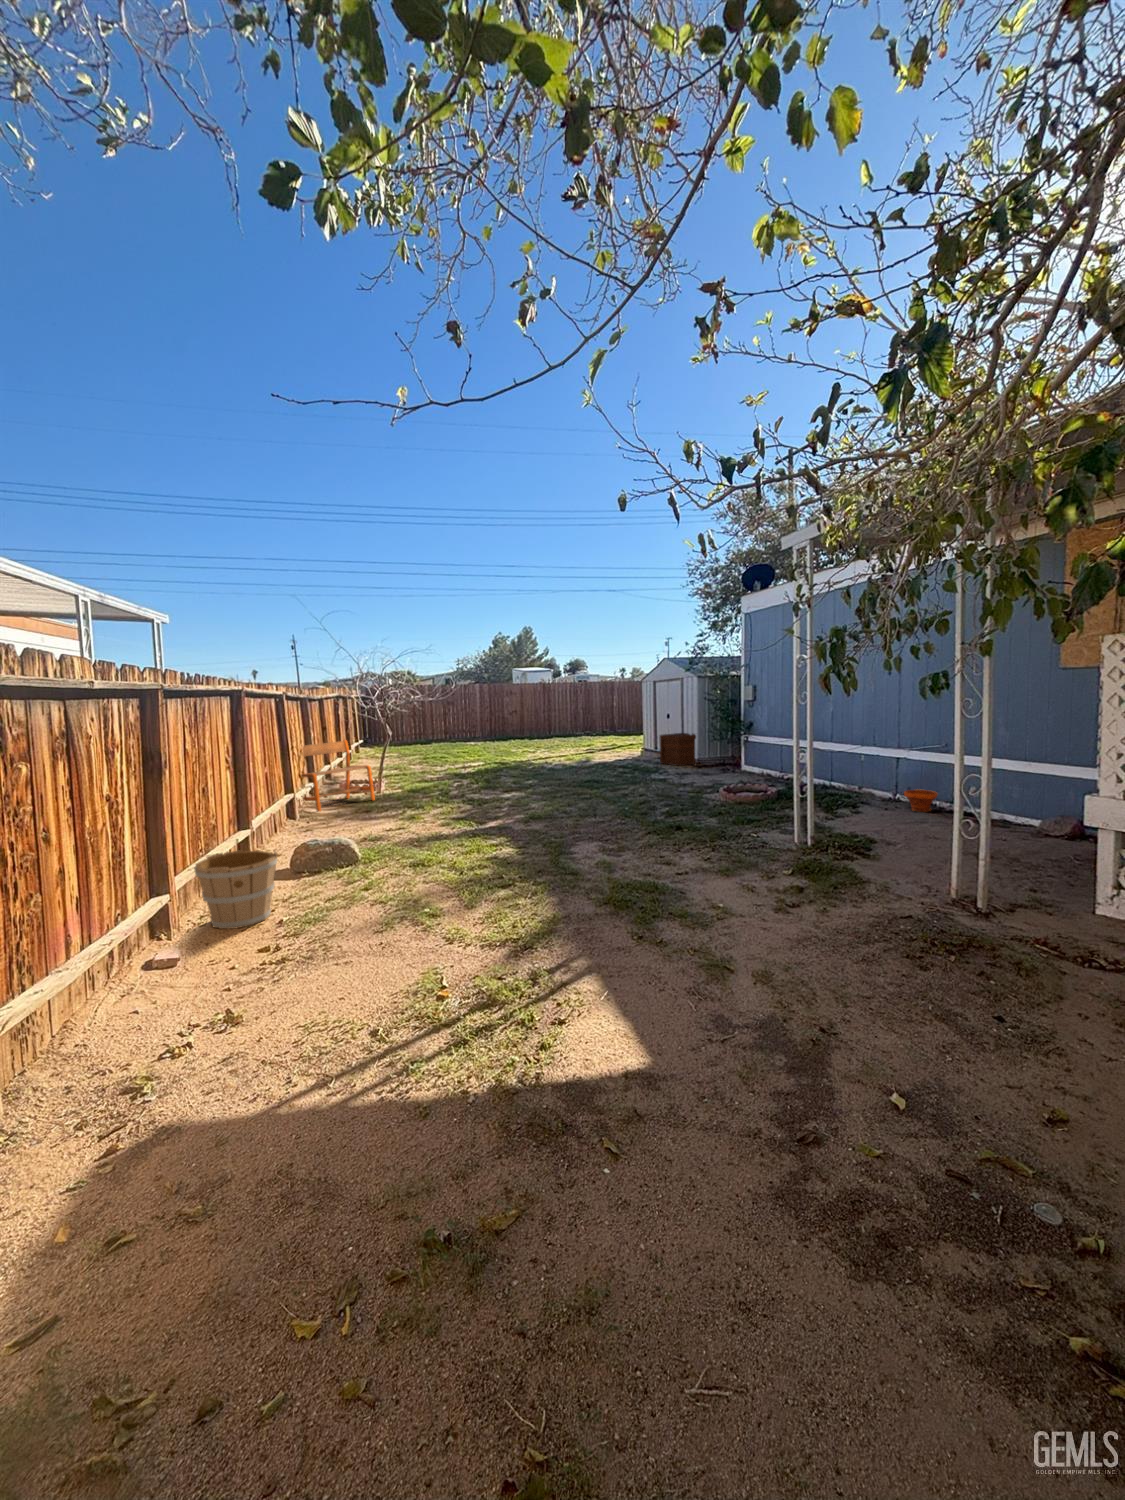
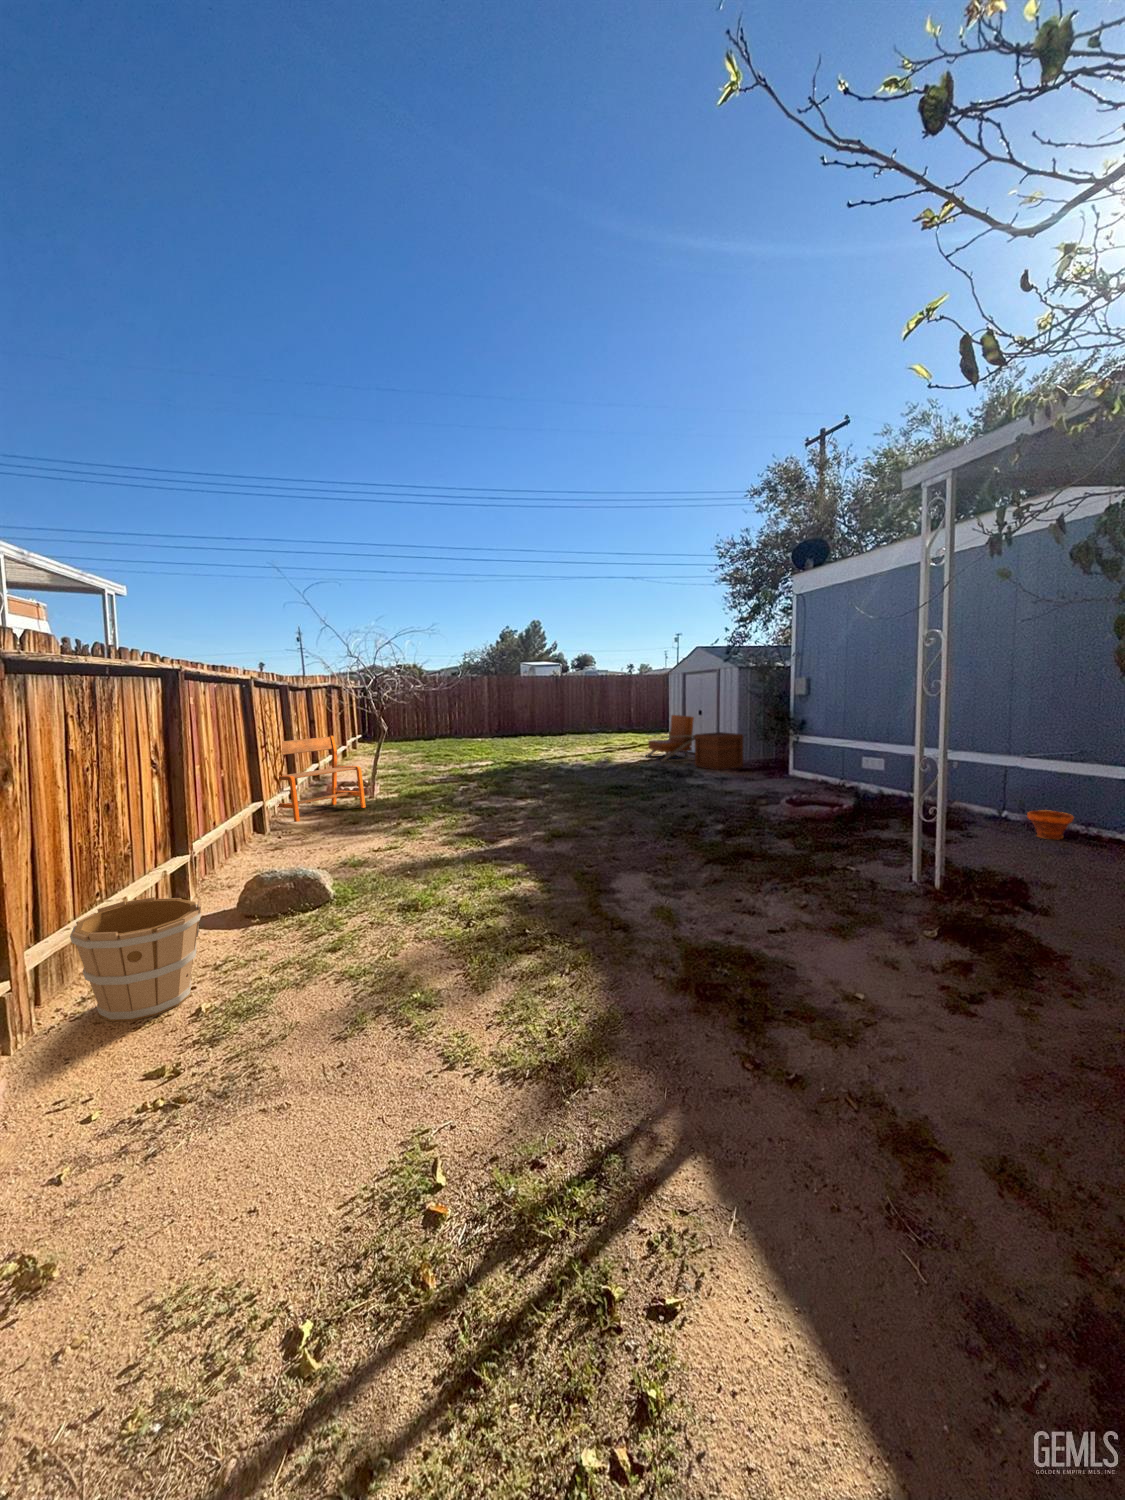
lounge chair: none [619,718,666,760] -> present [646,715,695,762]

